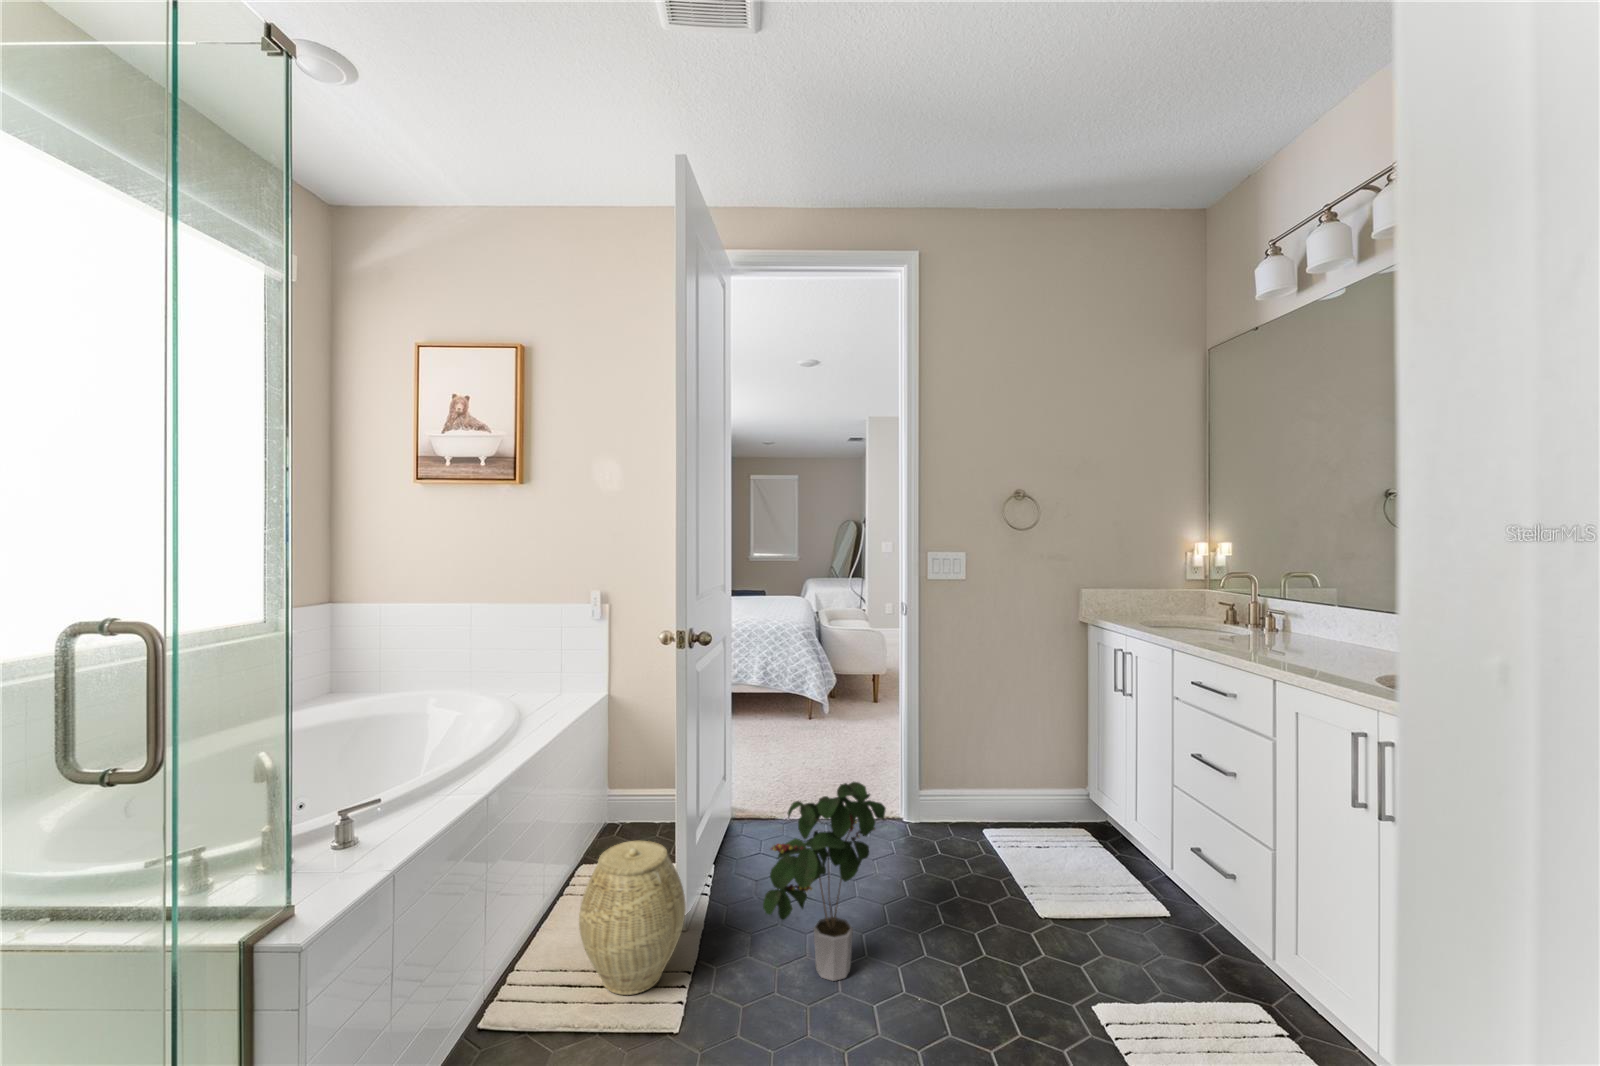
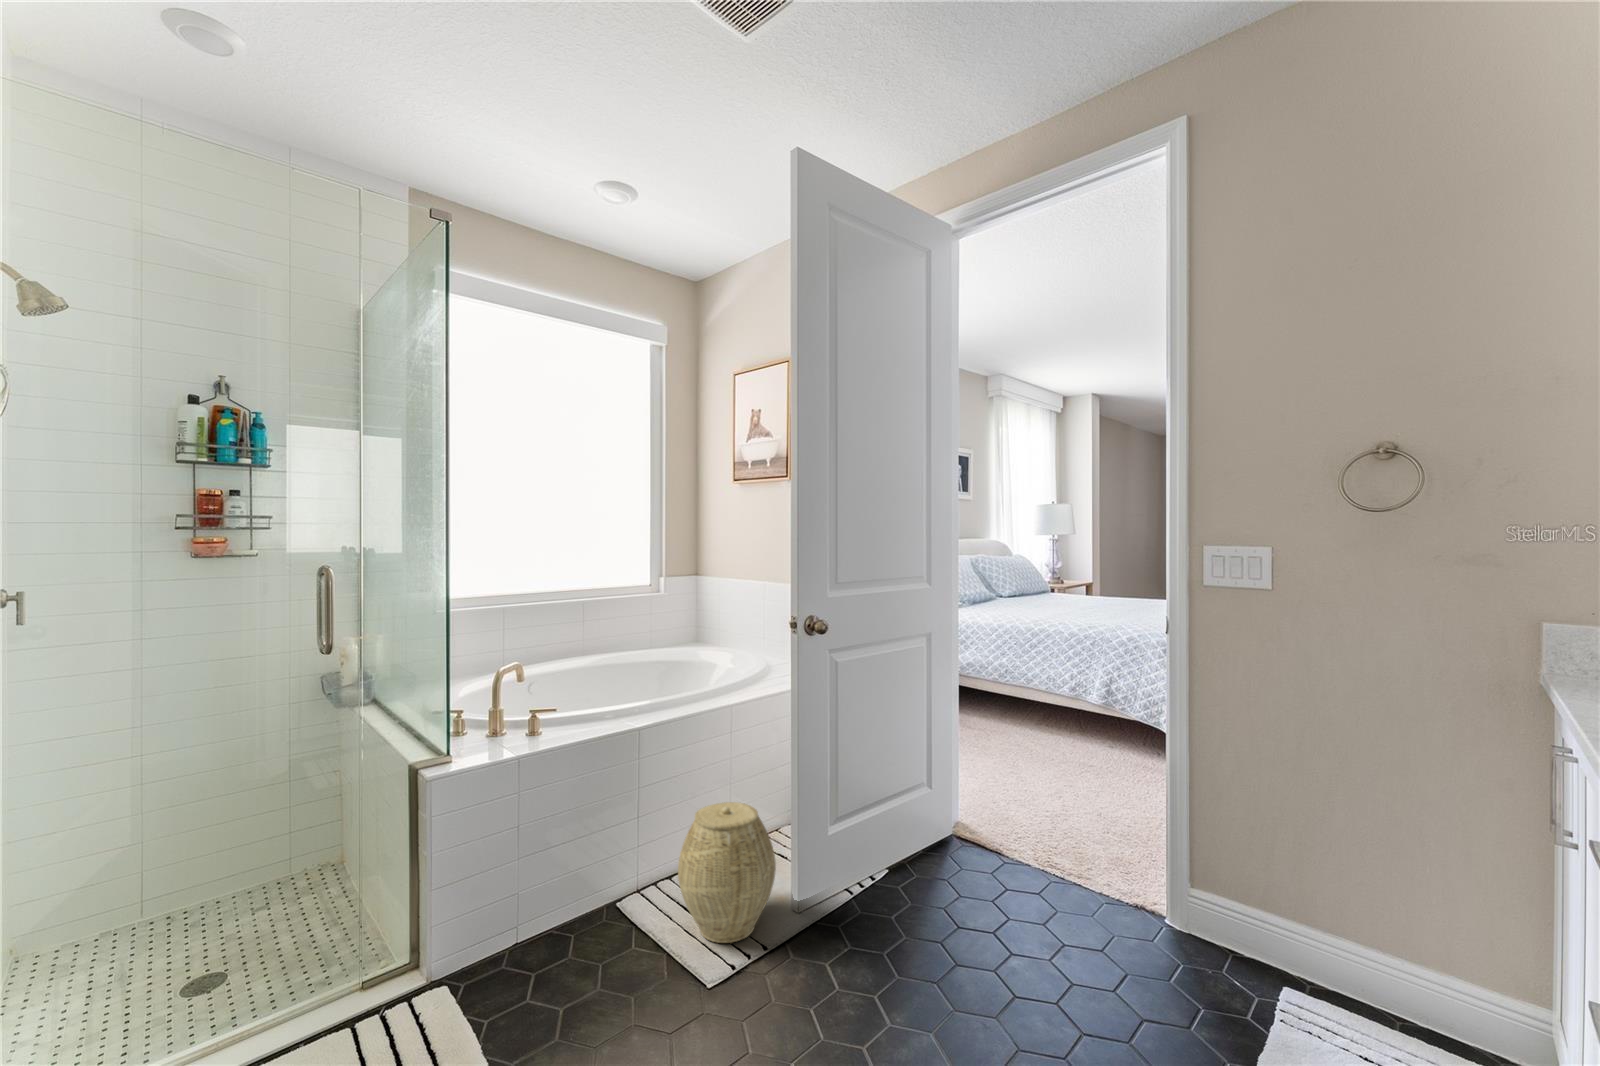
potted plant: present [763,782,886,981] -> none [788,801,983,1028]

